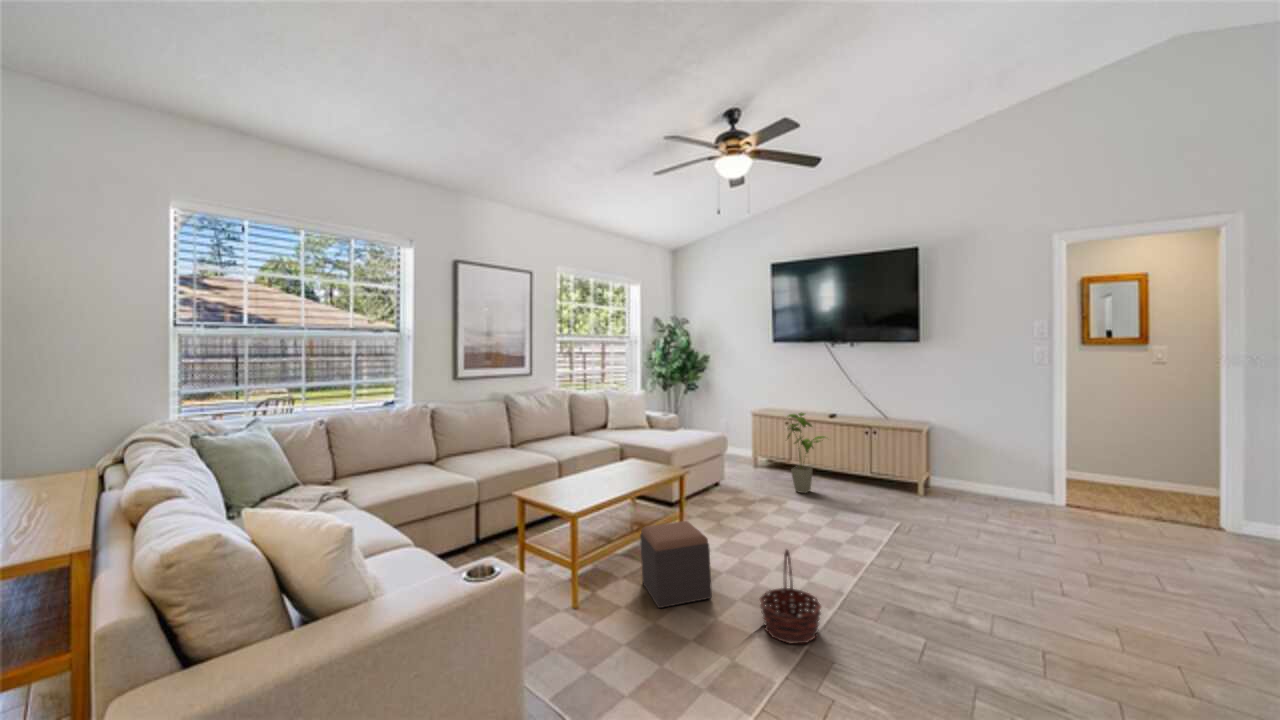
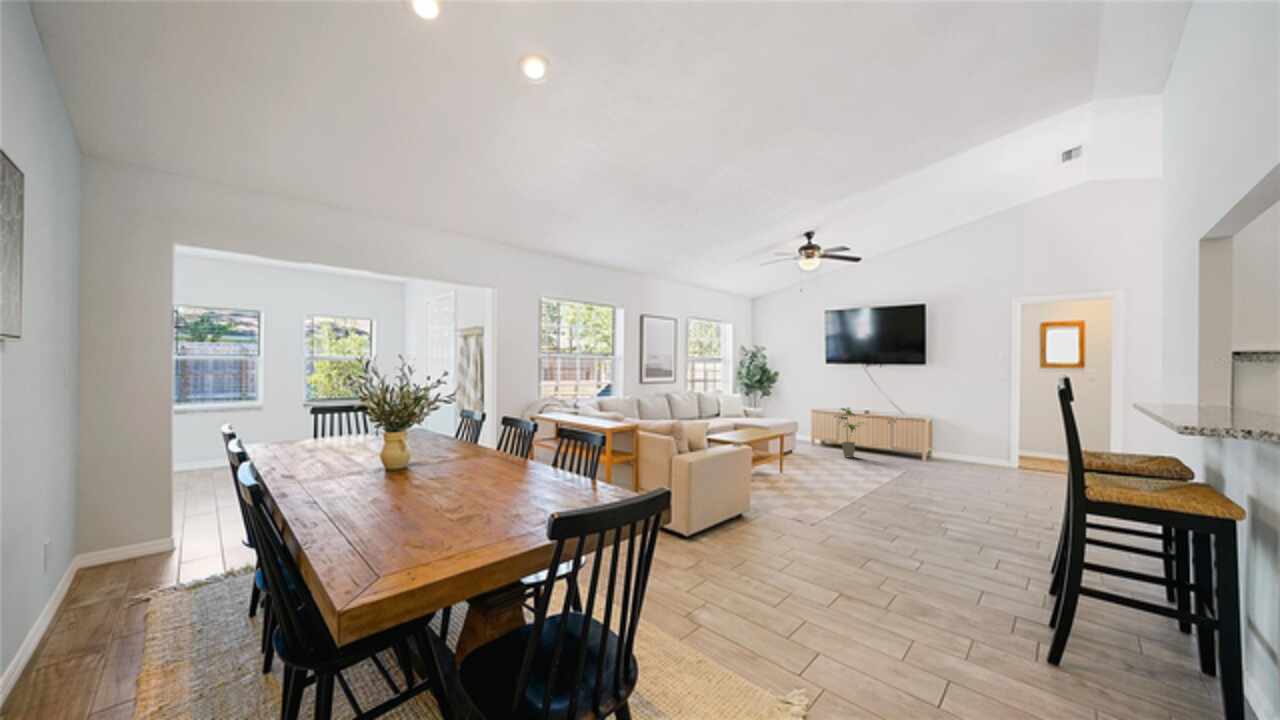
footstool: present [640,521,712,608] -> none [770,454,809,491]
basket: present [760,550,821,643] -> none [835,460,866,501]

